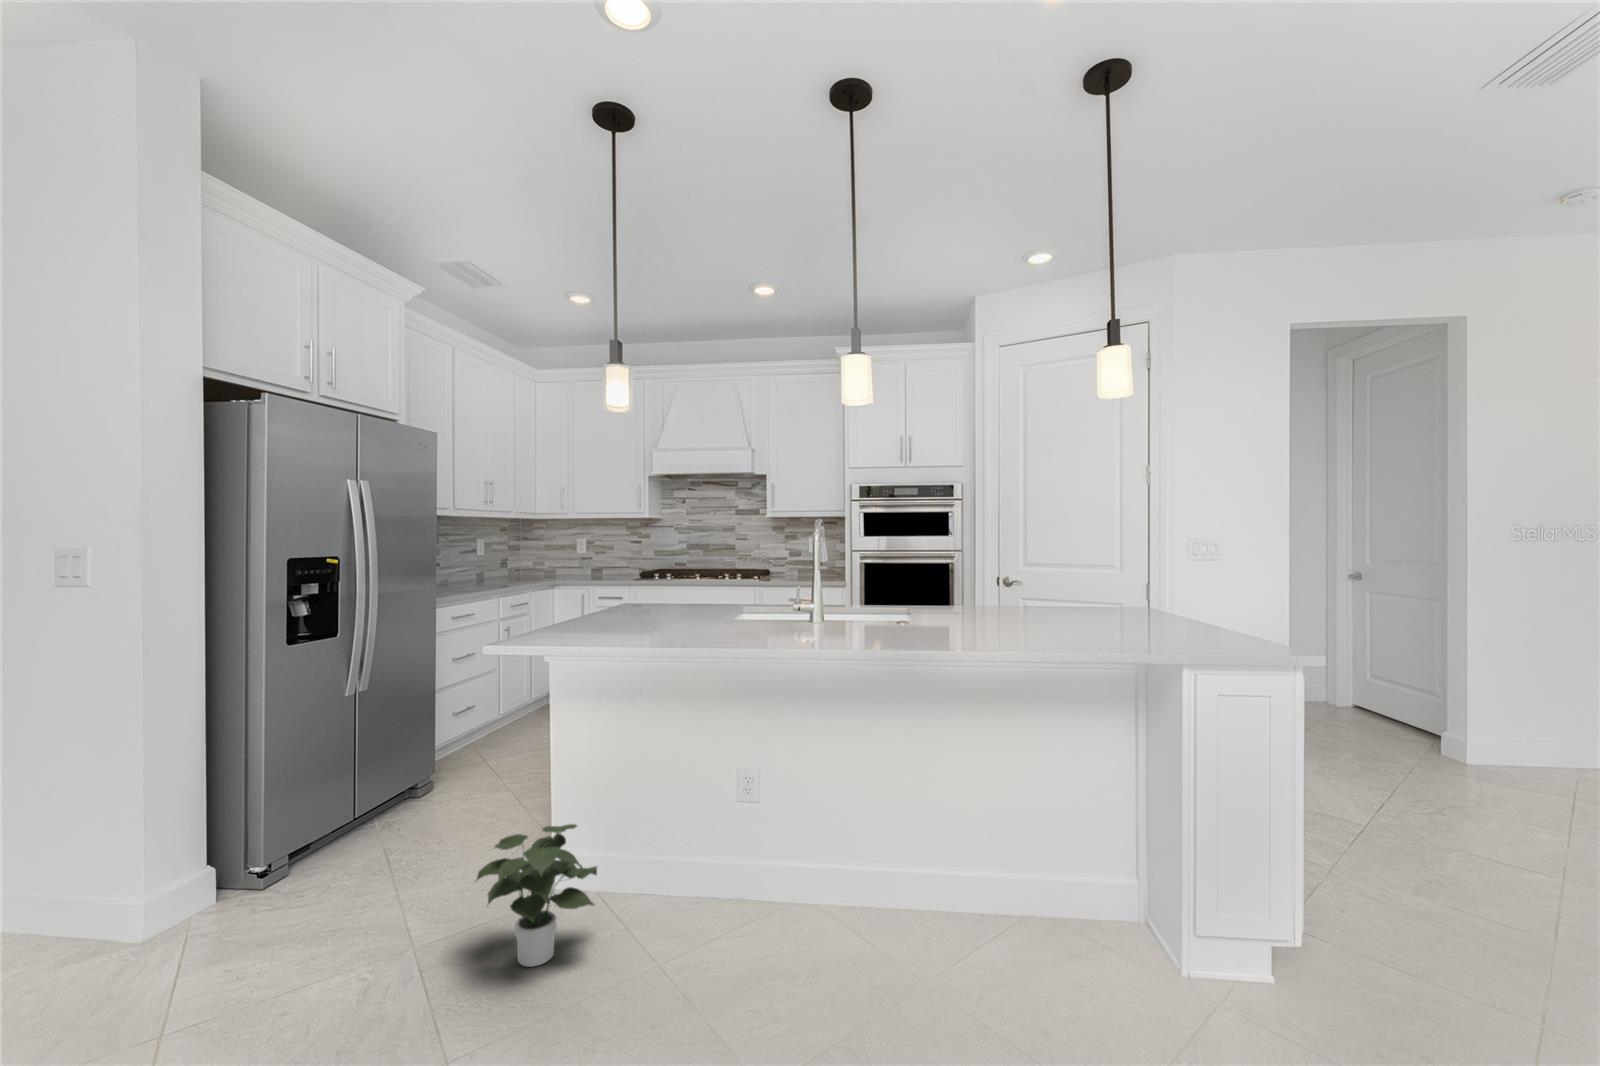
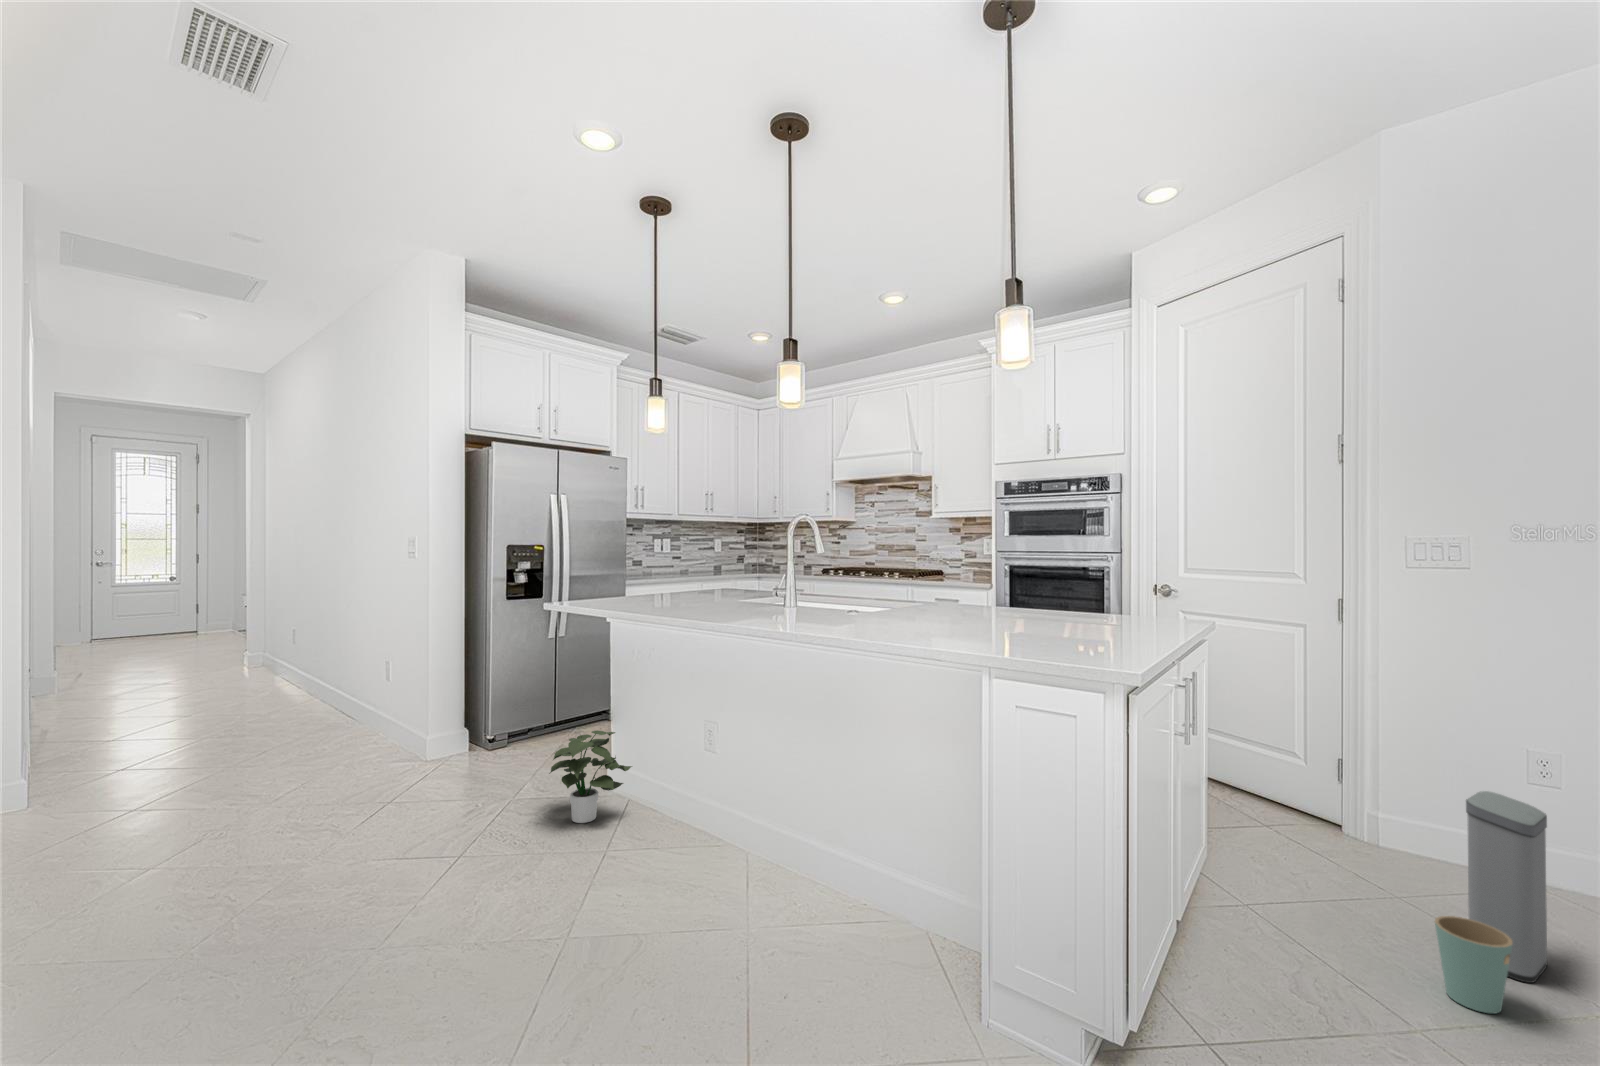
trash can: none [1387,743,1470,919] -> present [1435,791,1547,1013]

